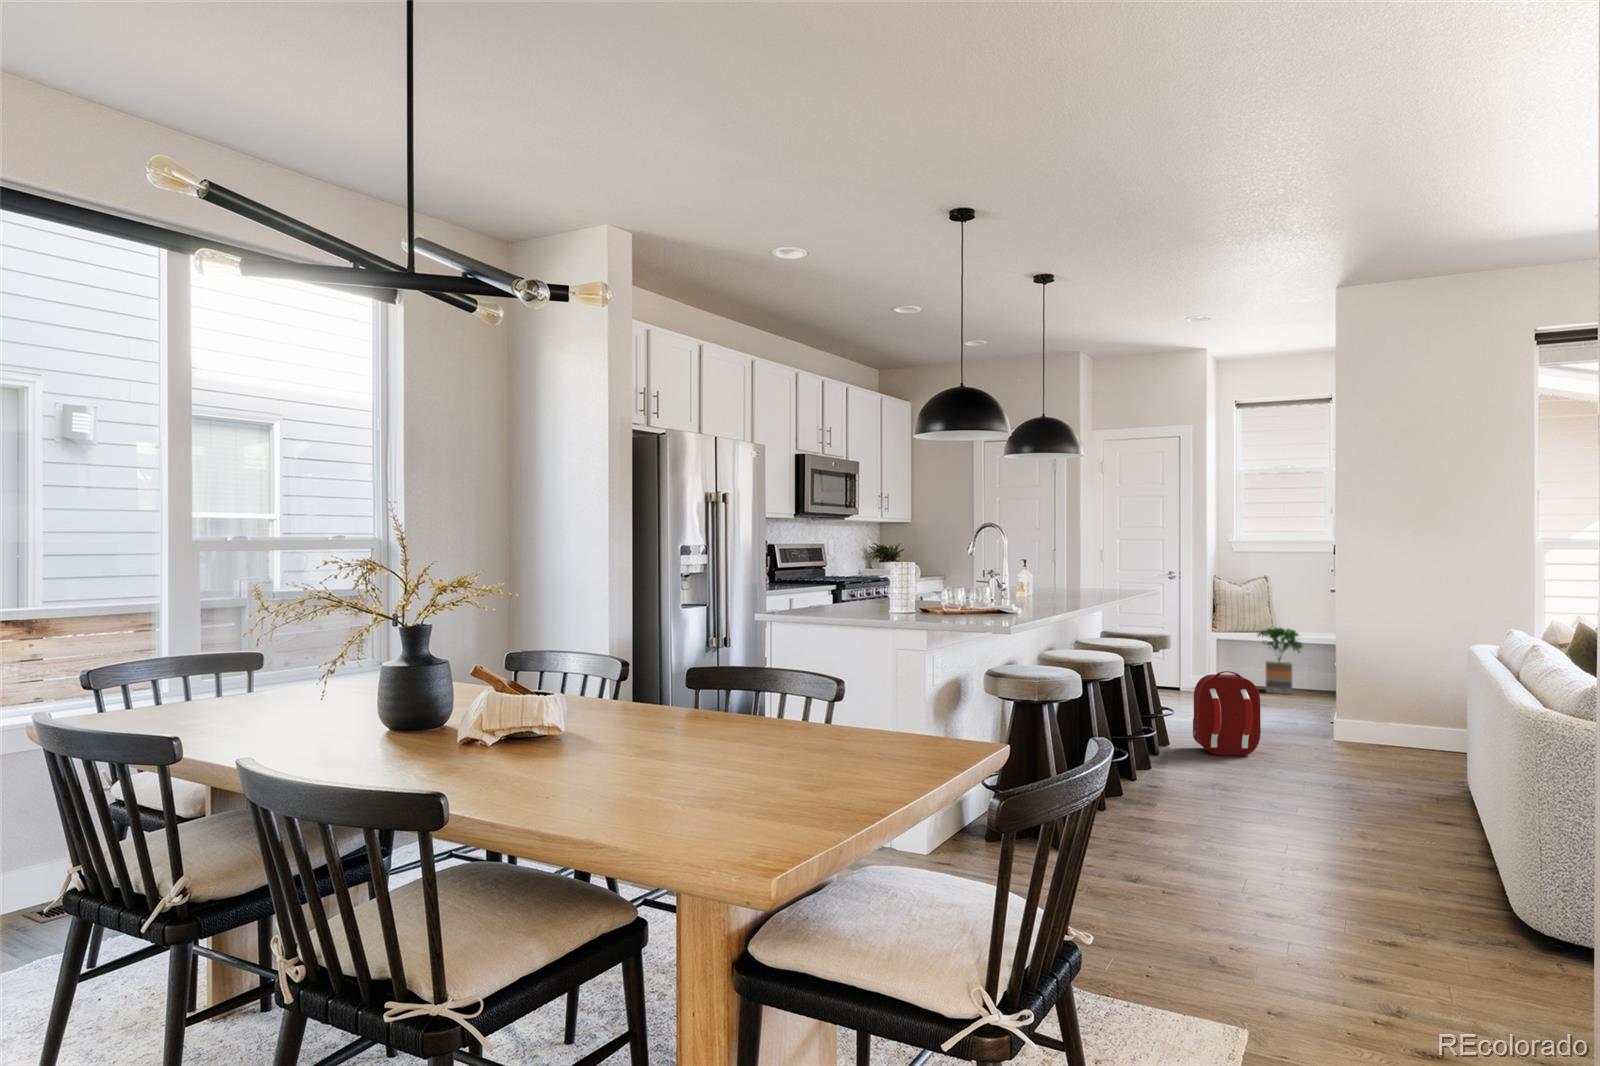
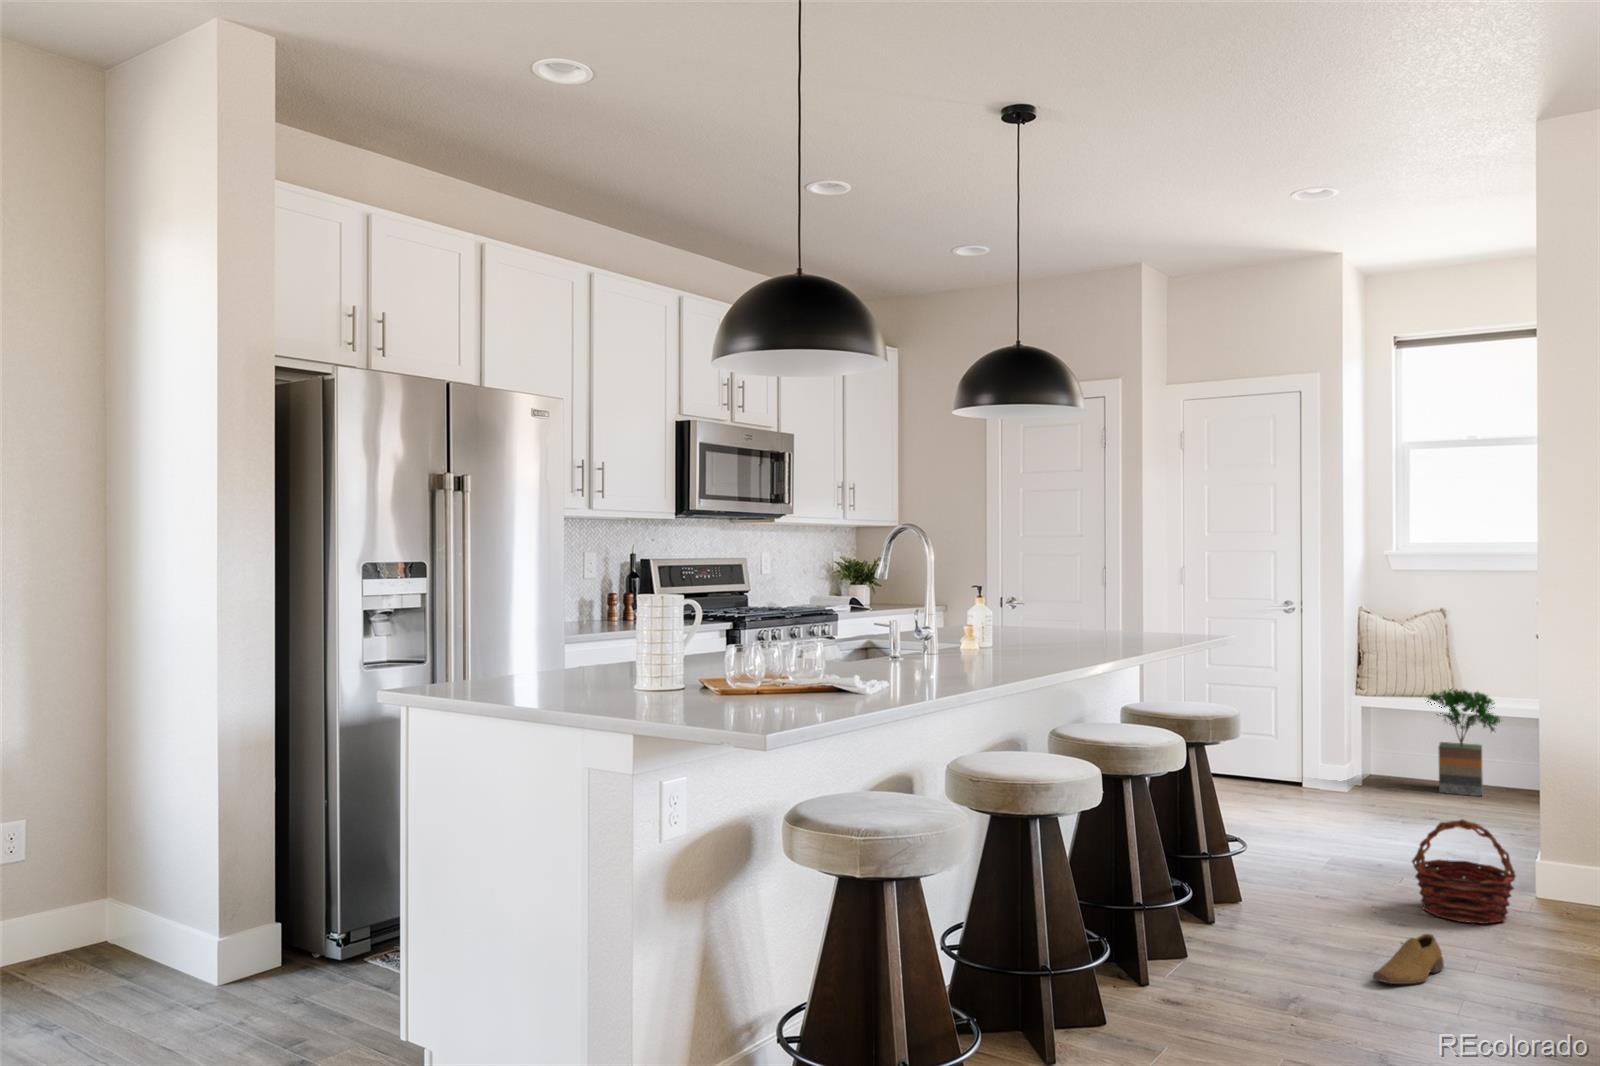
backpack: present [1193,671,1261,756] -> none [1276,780,1395,930]
basket: none [1266,694,1325,752] -> present [1412,819,1516,924]
shoe: none [1256,751,1291,776] -> present [1373,934,1444,984]

